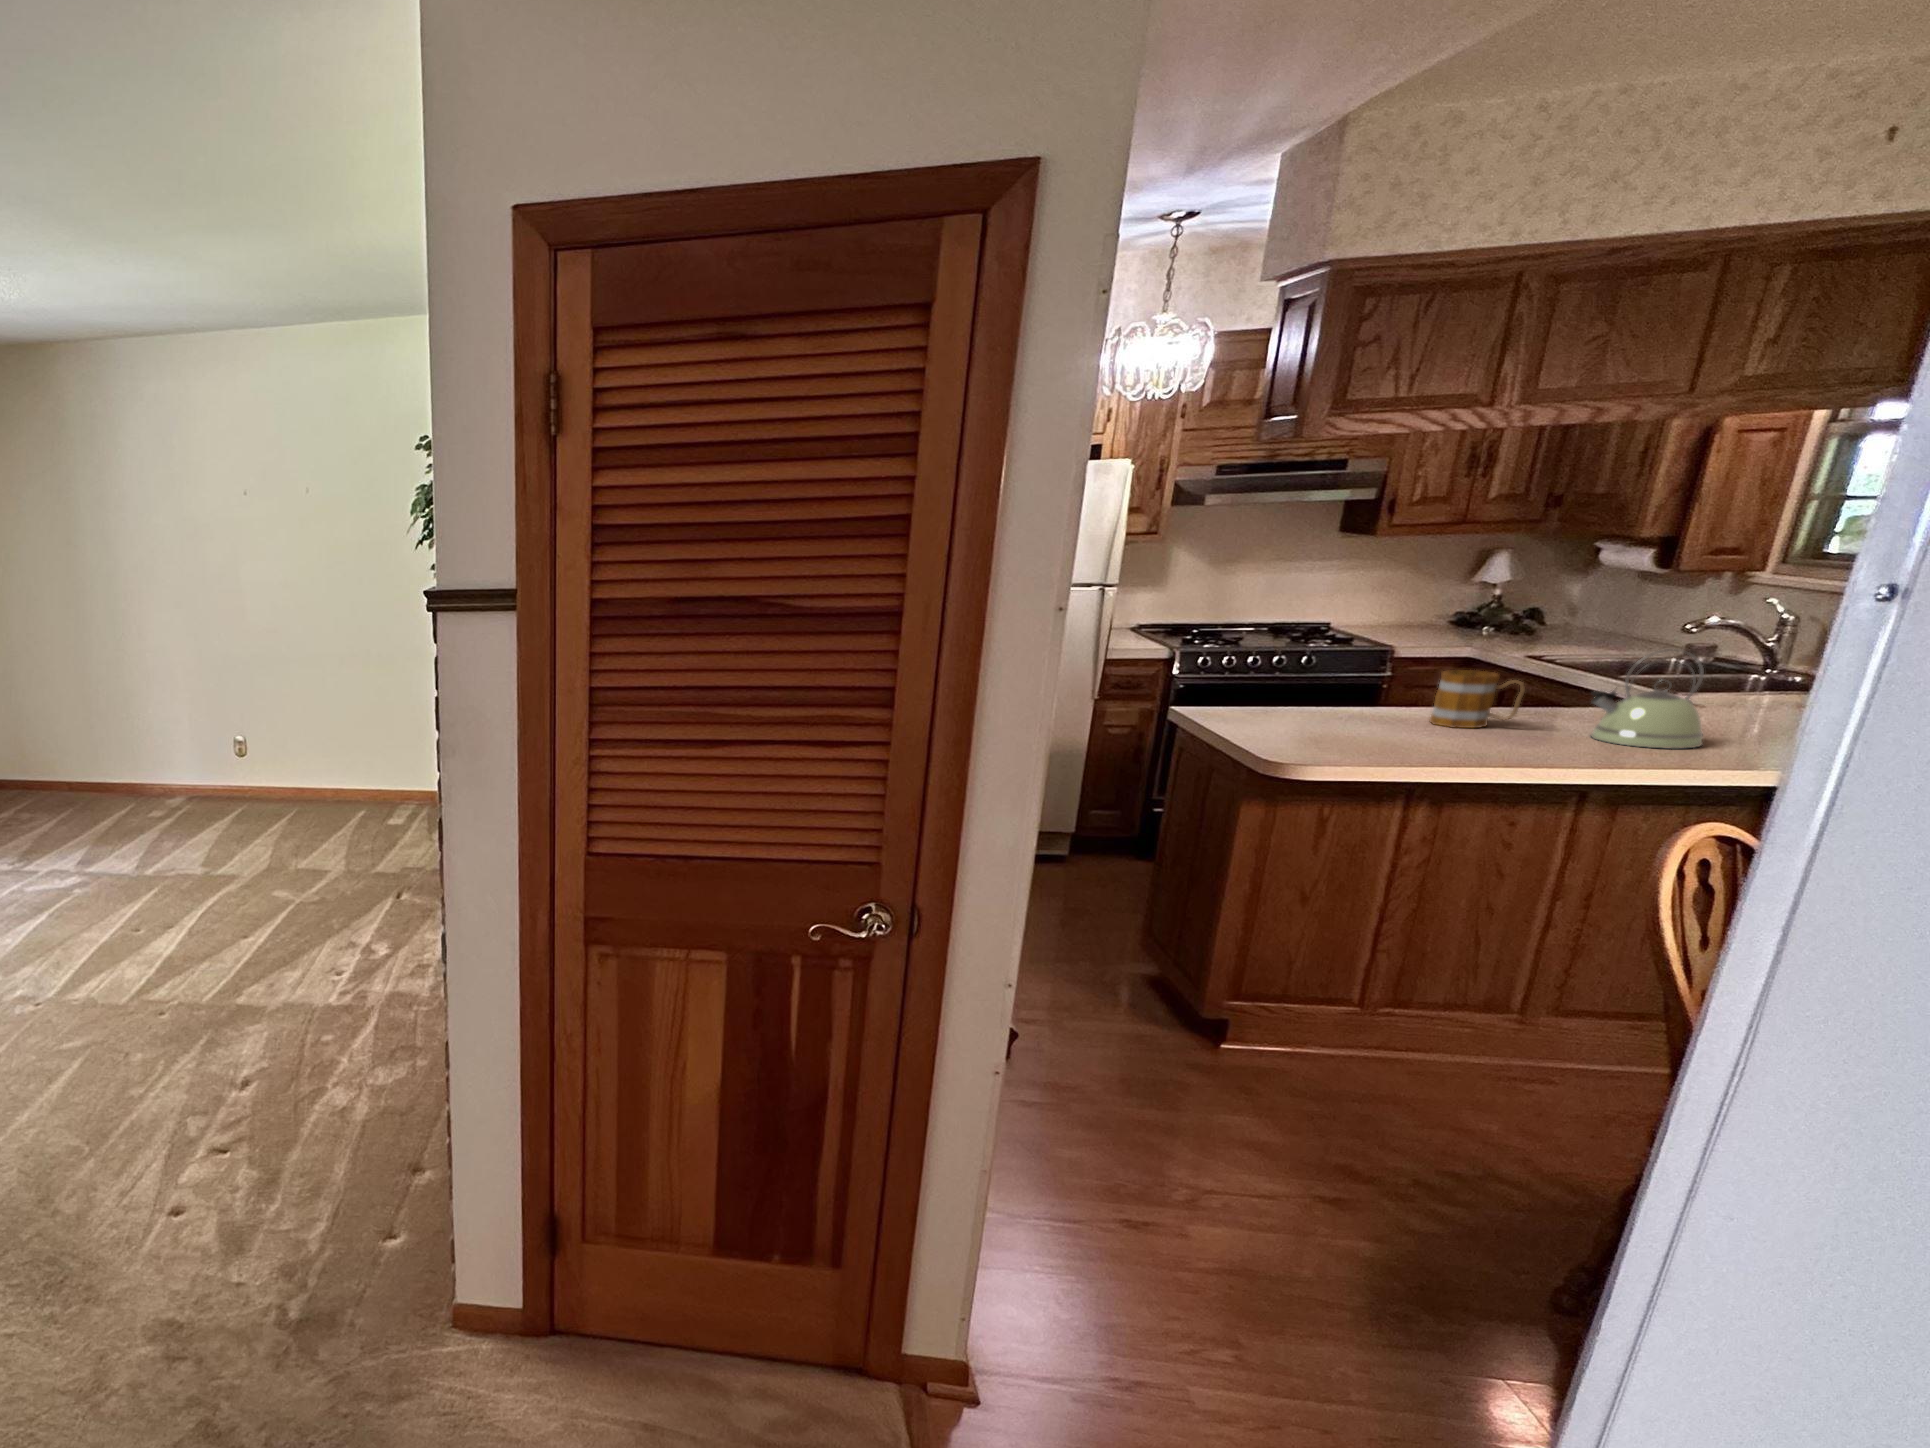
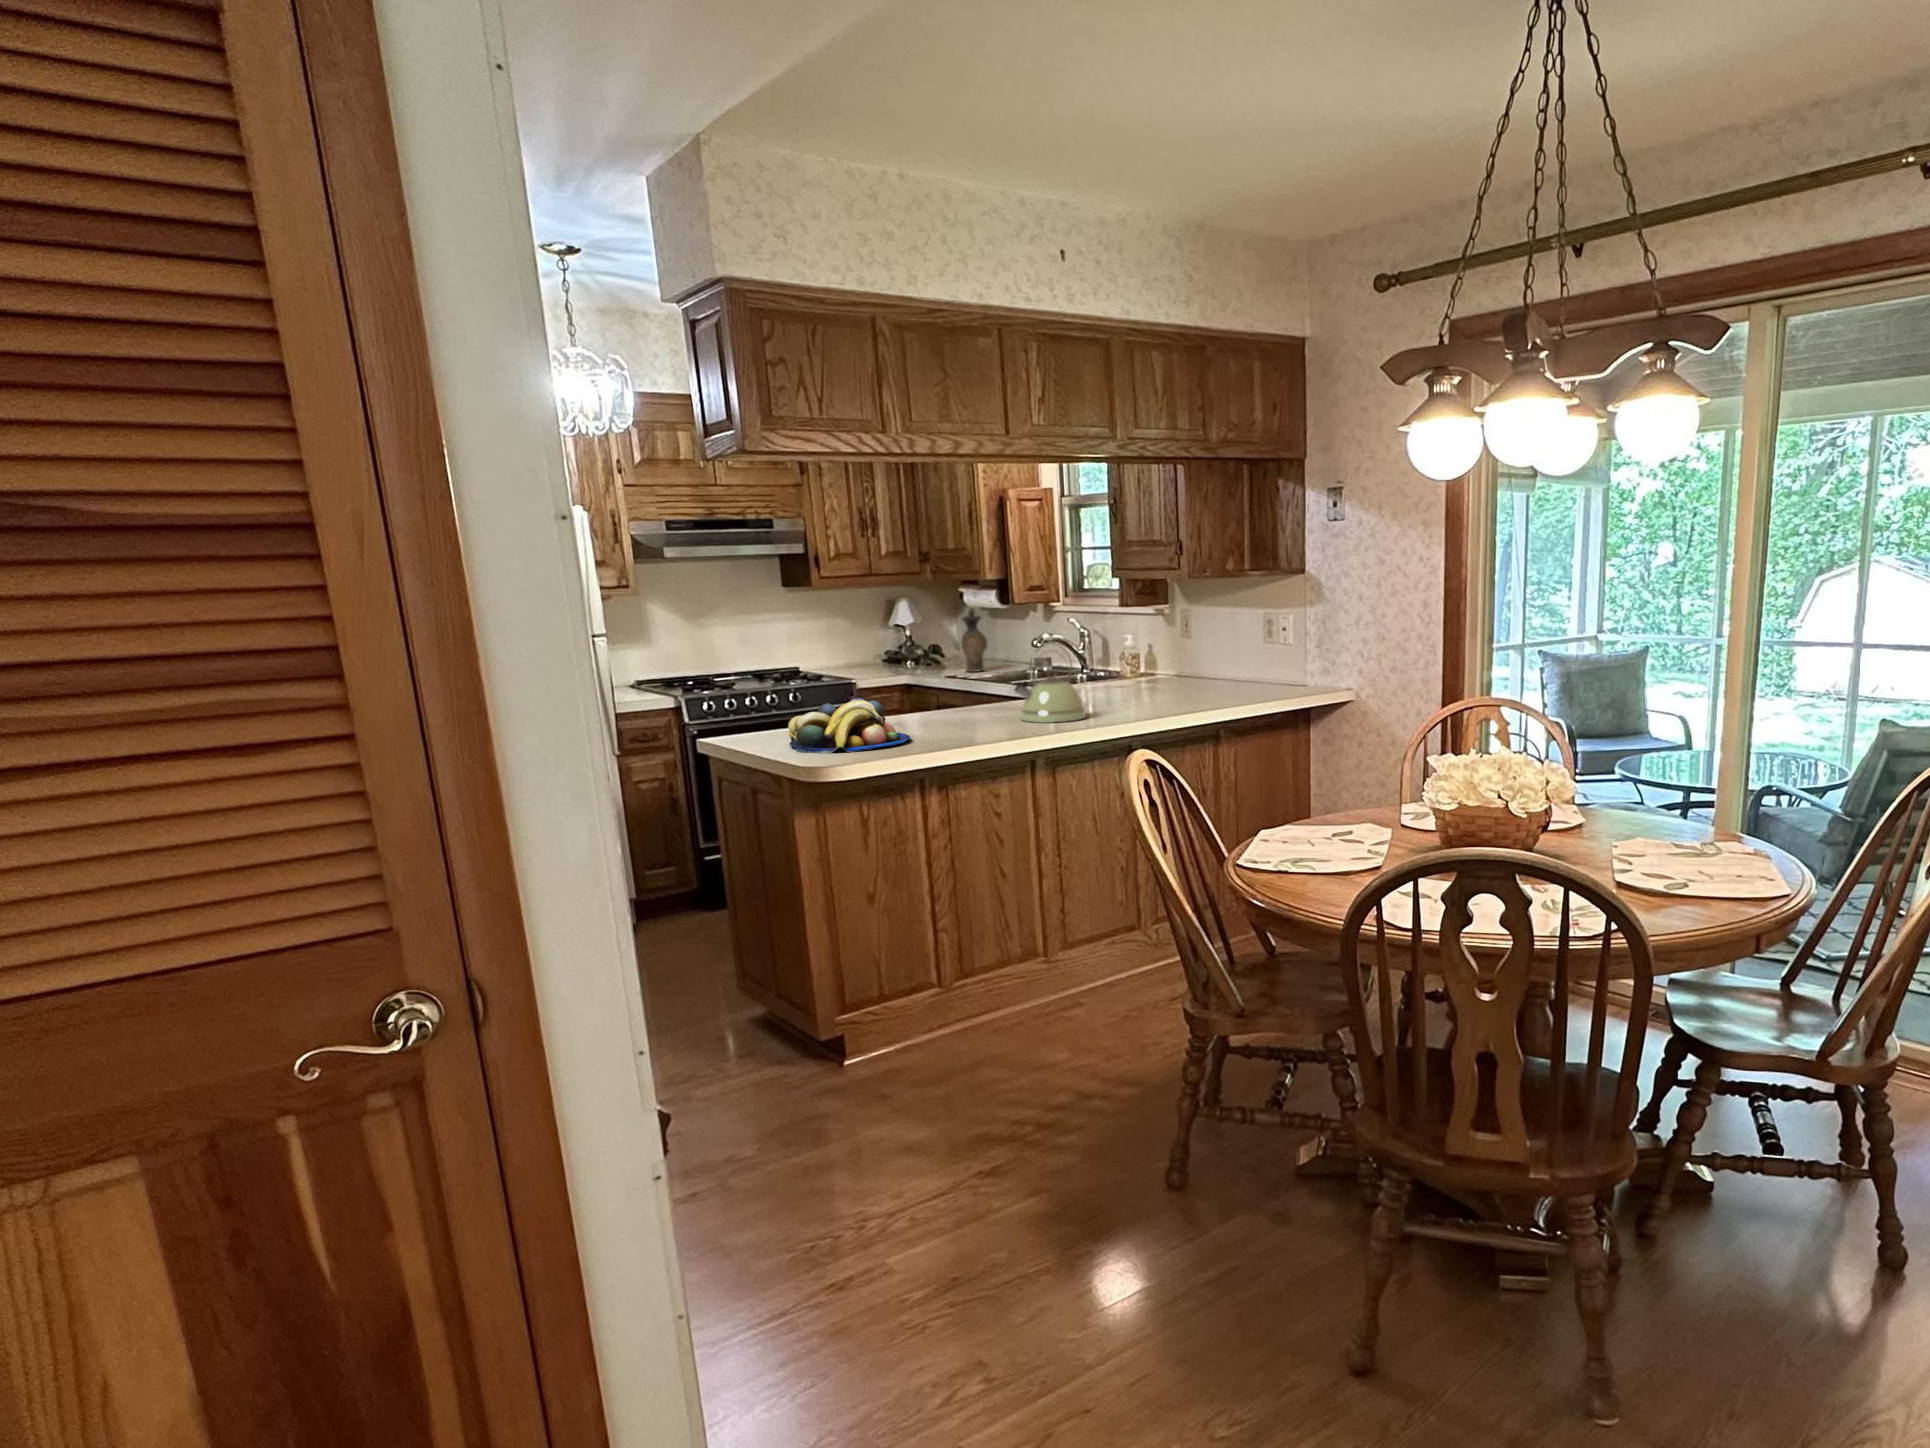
ceramic pitcher: none [1564,568,1616,649] -> present [961,608,987,672]
mug: present [1430,670,1525,728] -> none [909,676,970,726]
fruit bowl: none [1263,690,1412,749] -> present [788,698,910,753]

